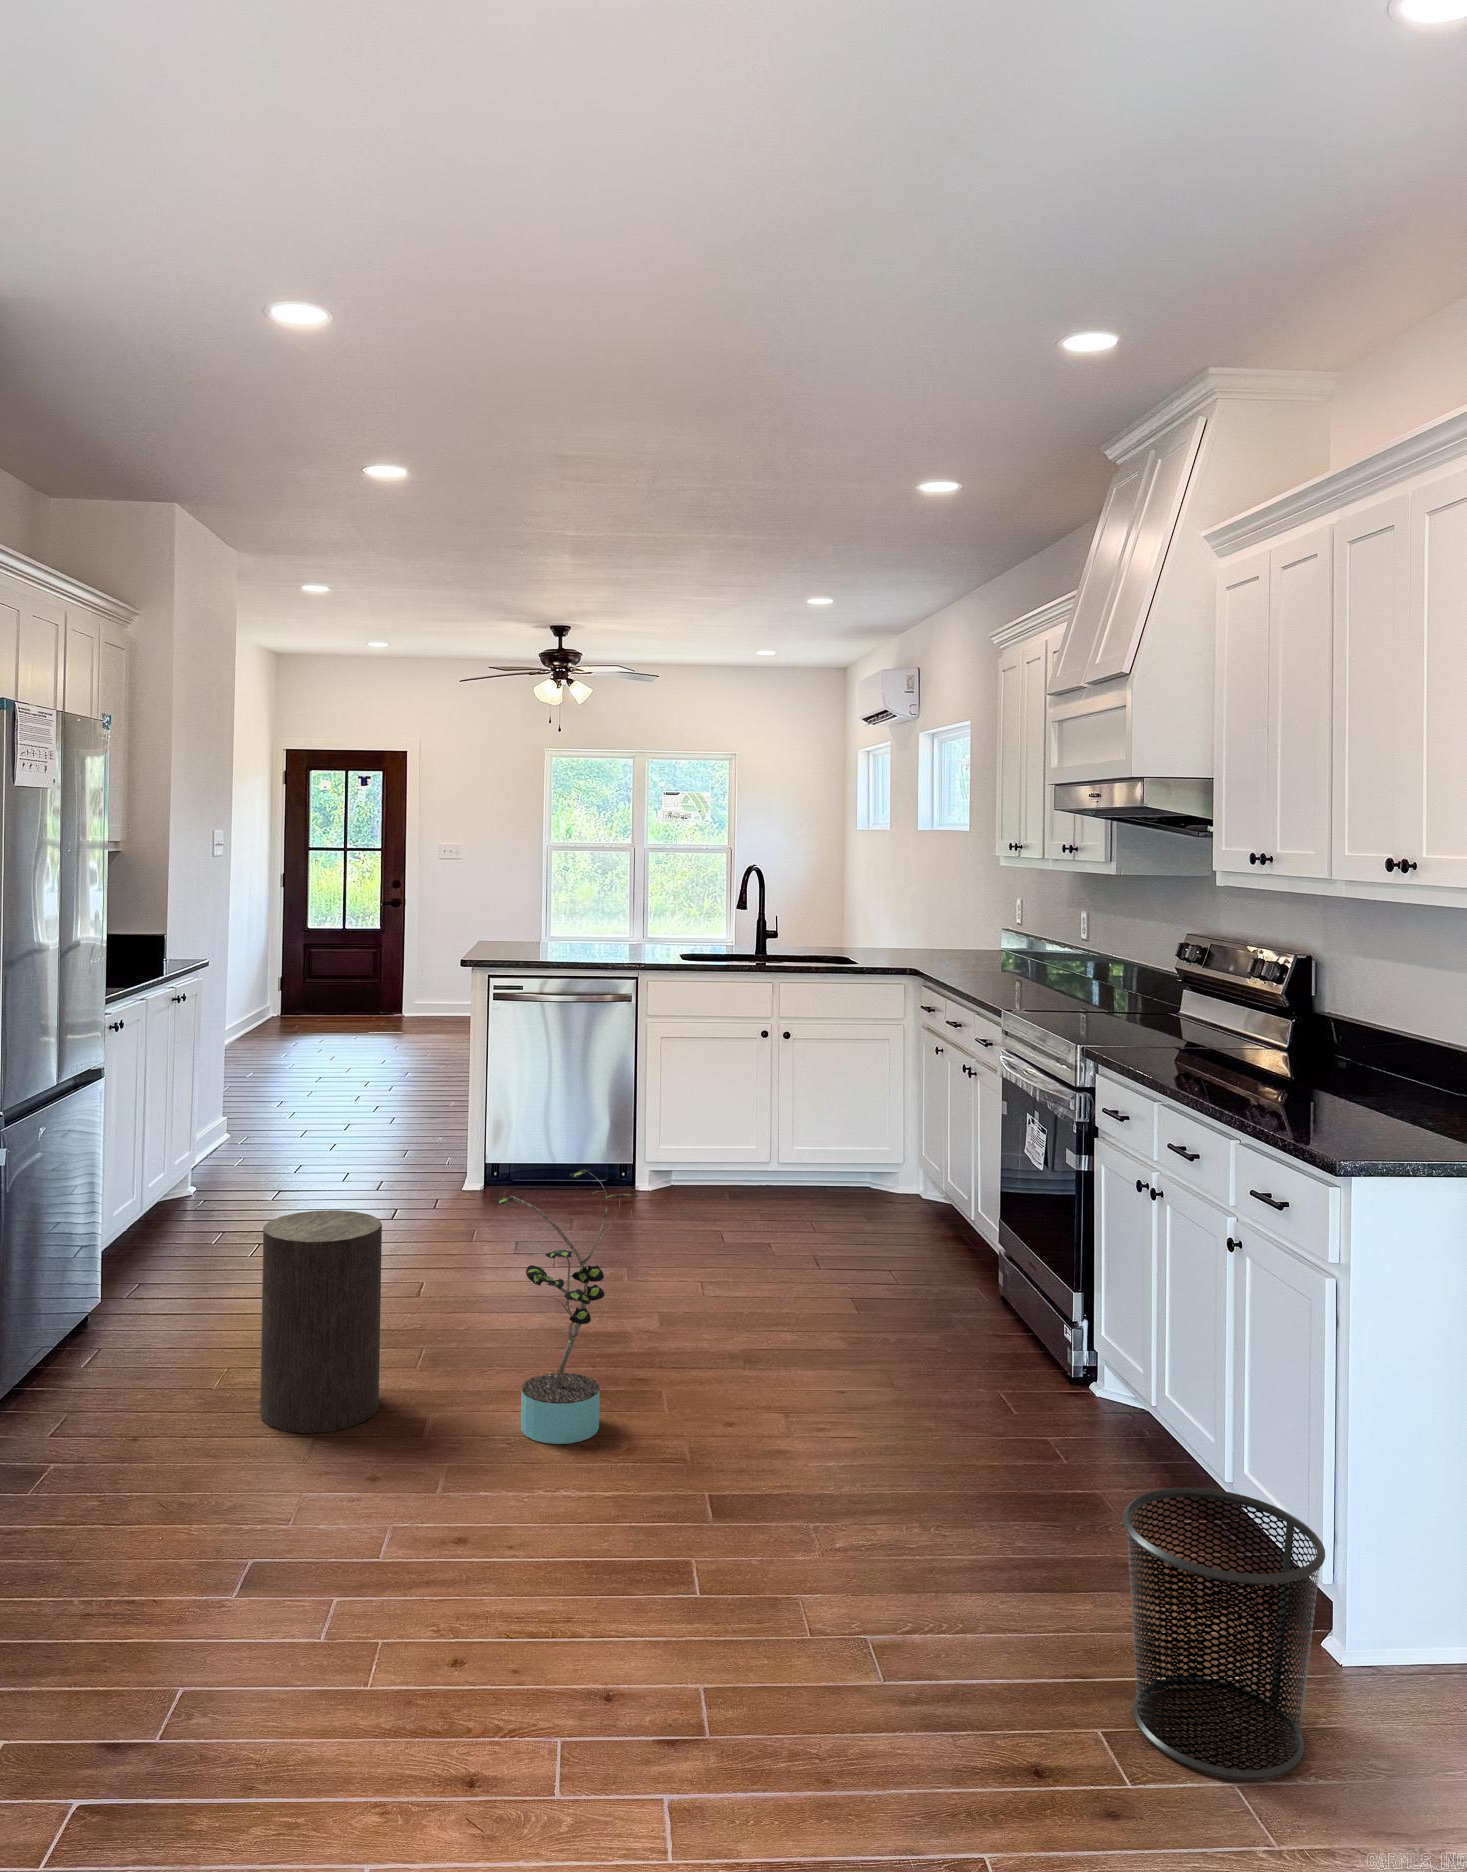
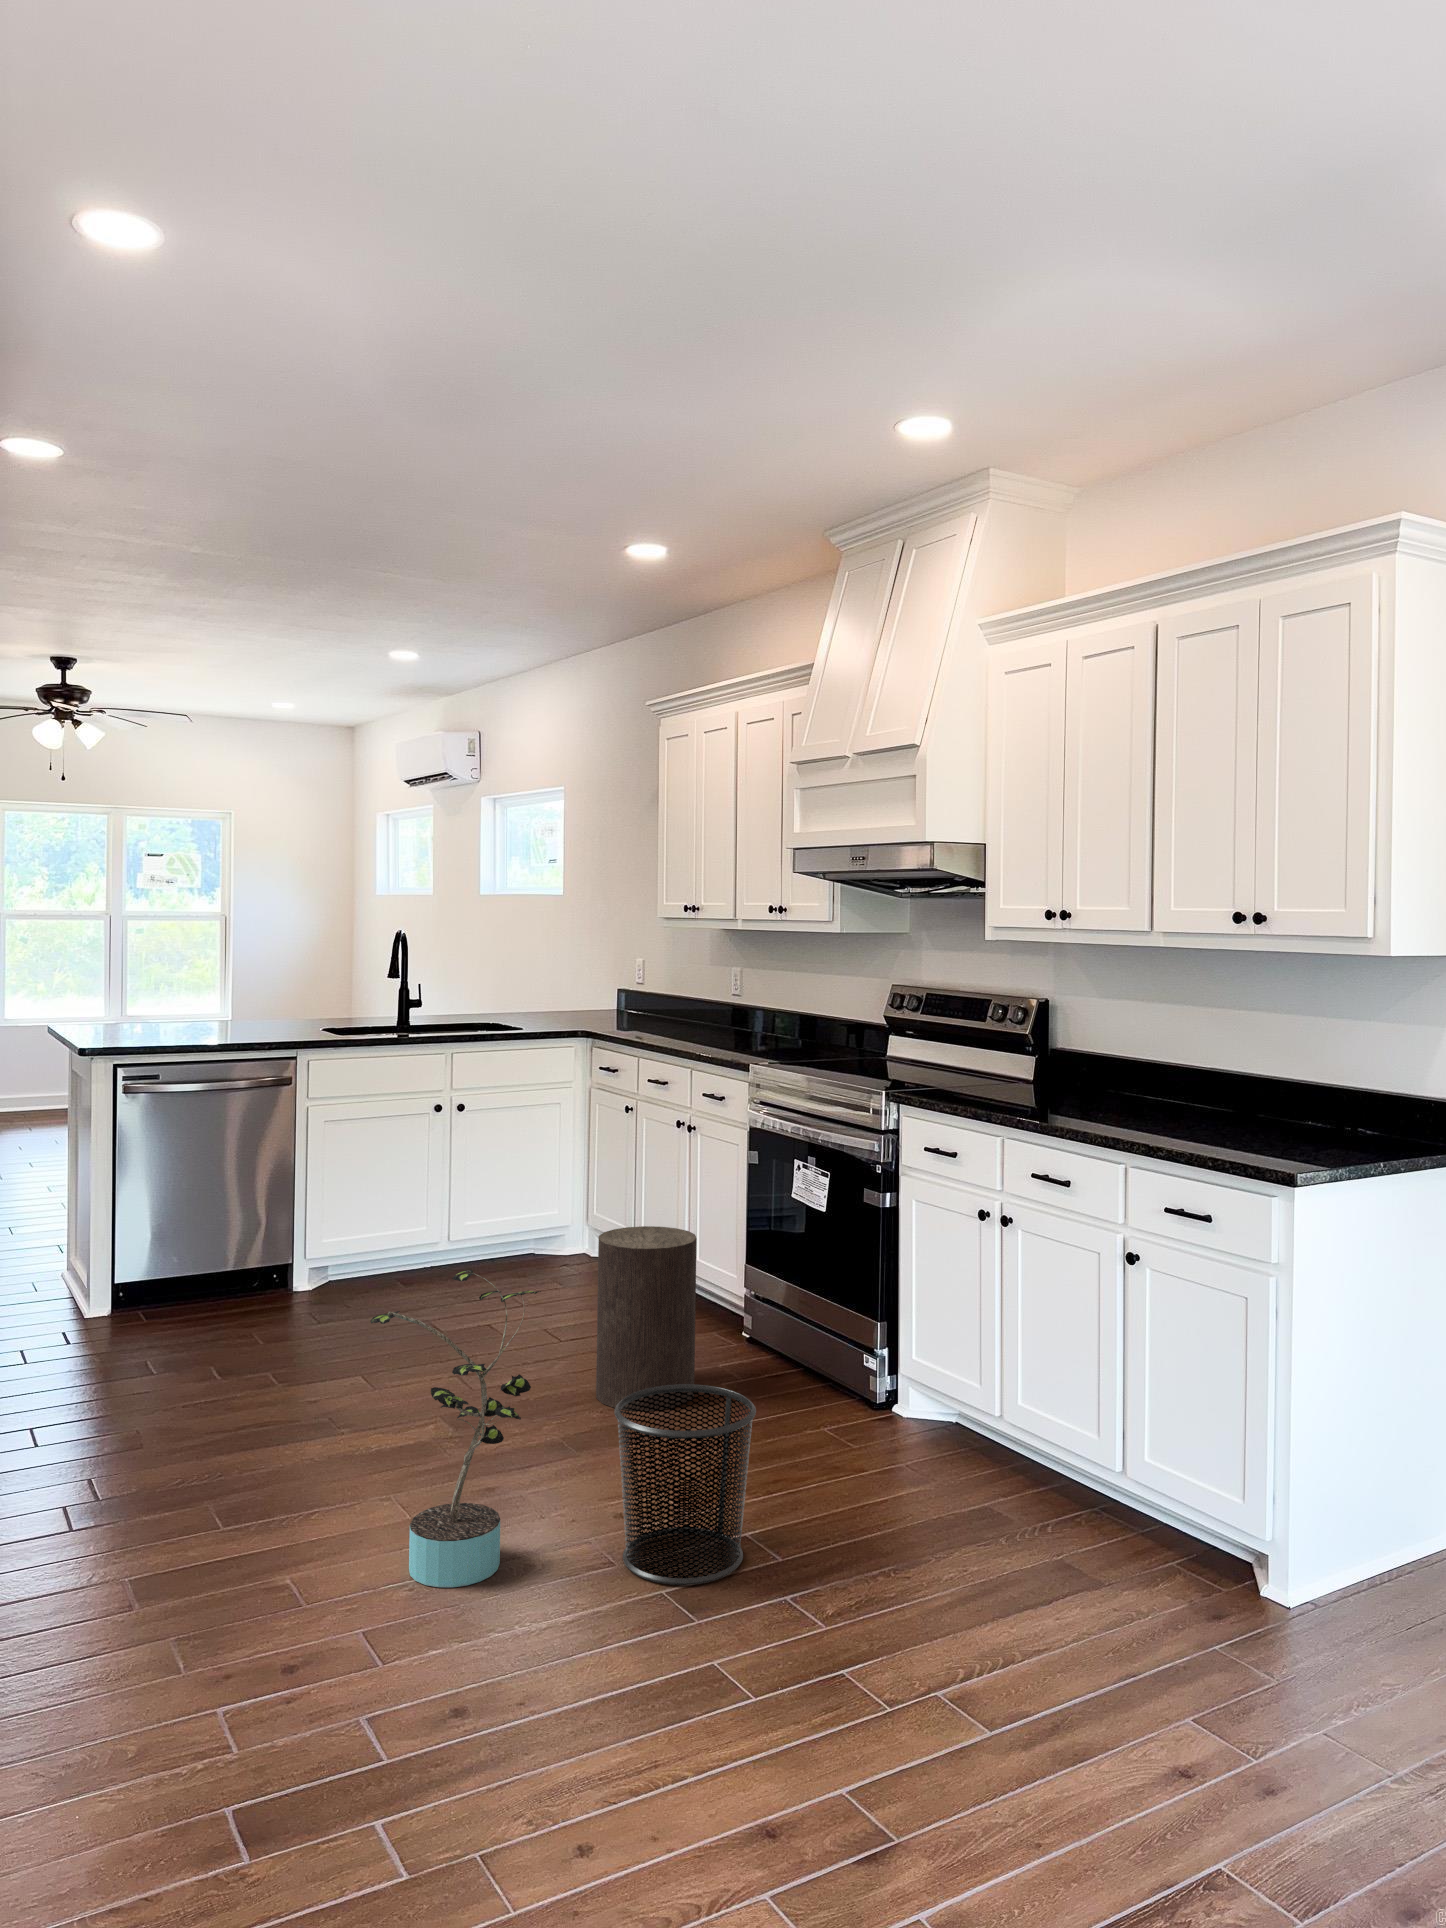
stool: present [260,1210,382,1433] -> present [596,1226,697,1411]
waste bin: present [1122,1488,1325,1779] -> present [614,1384,756,1585]

